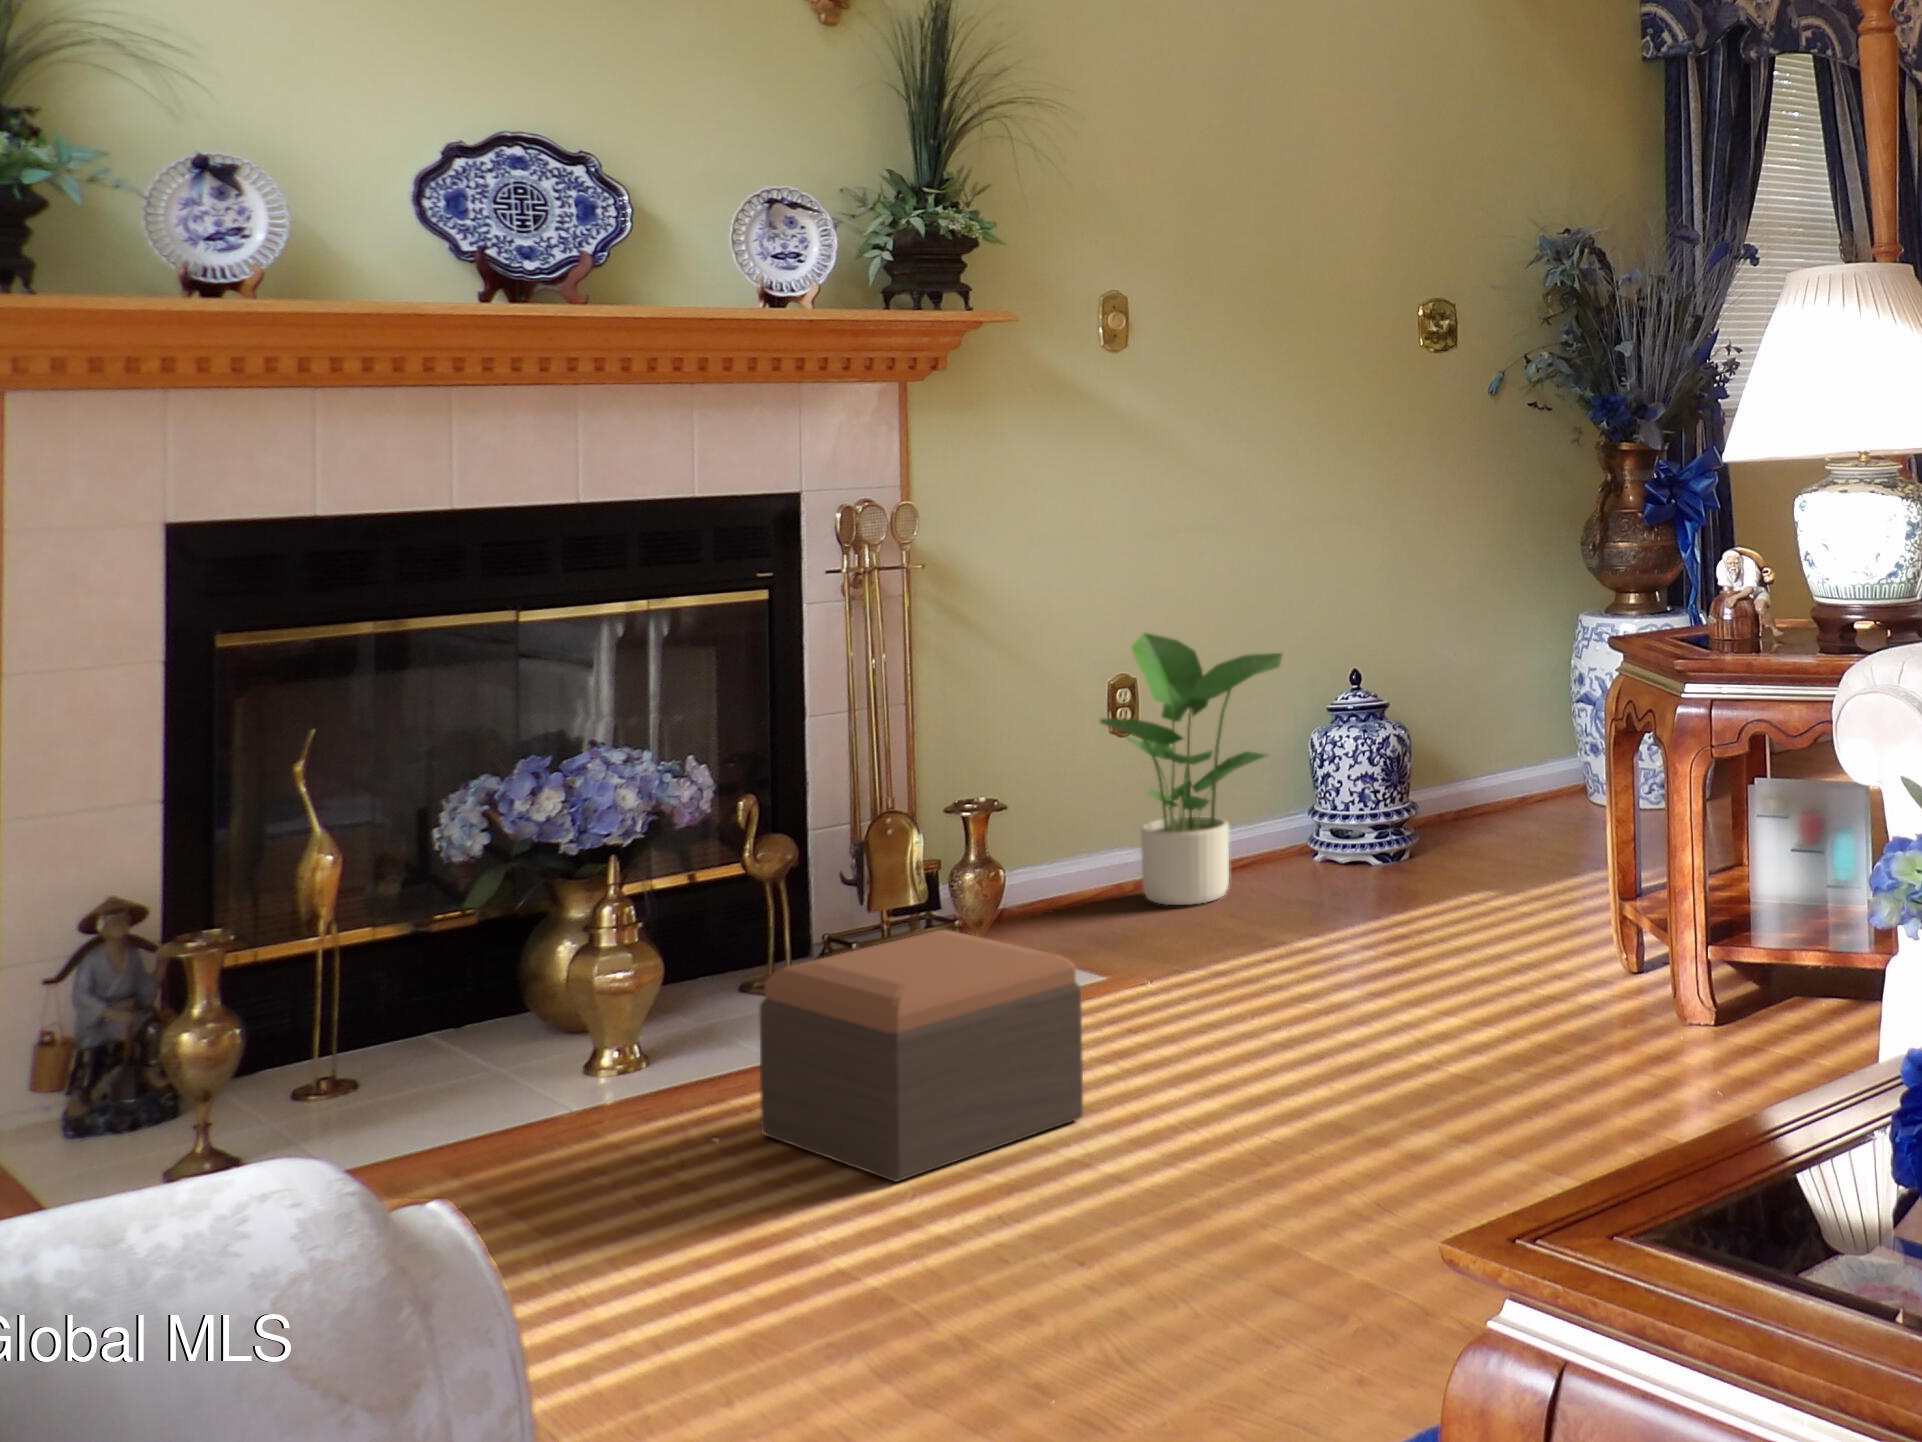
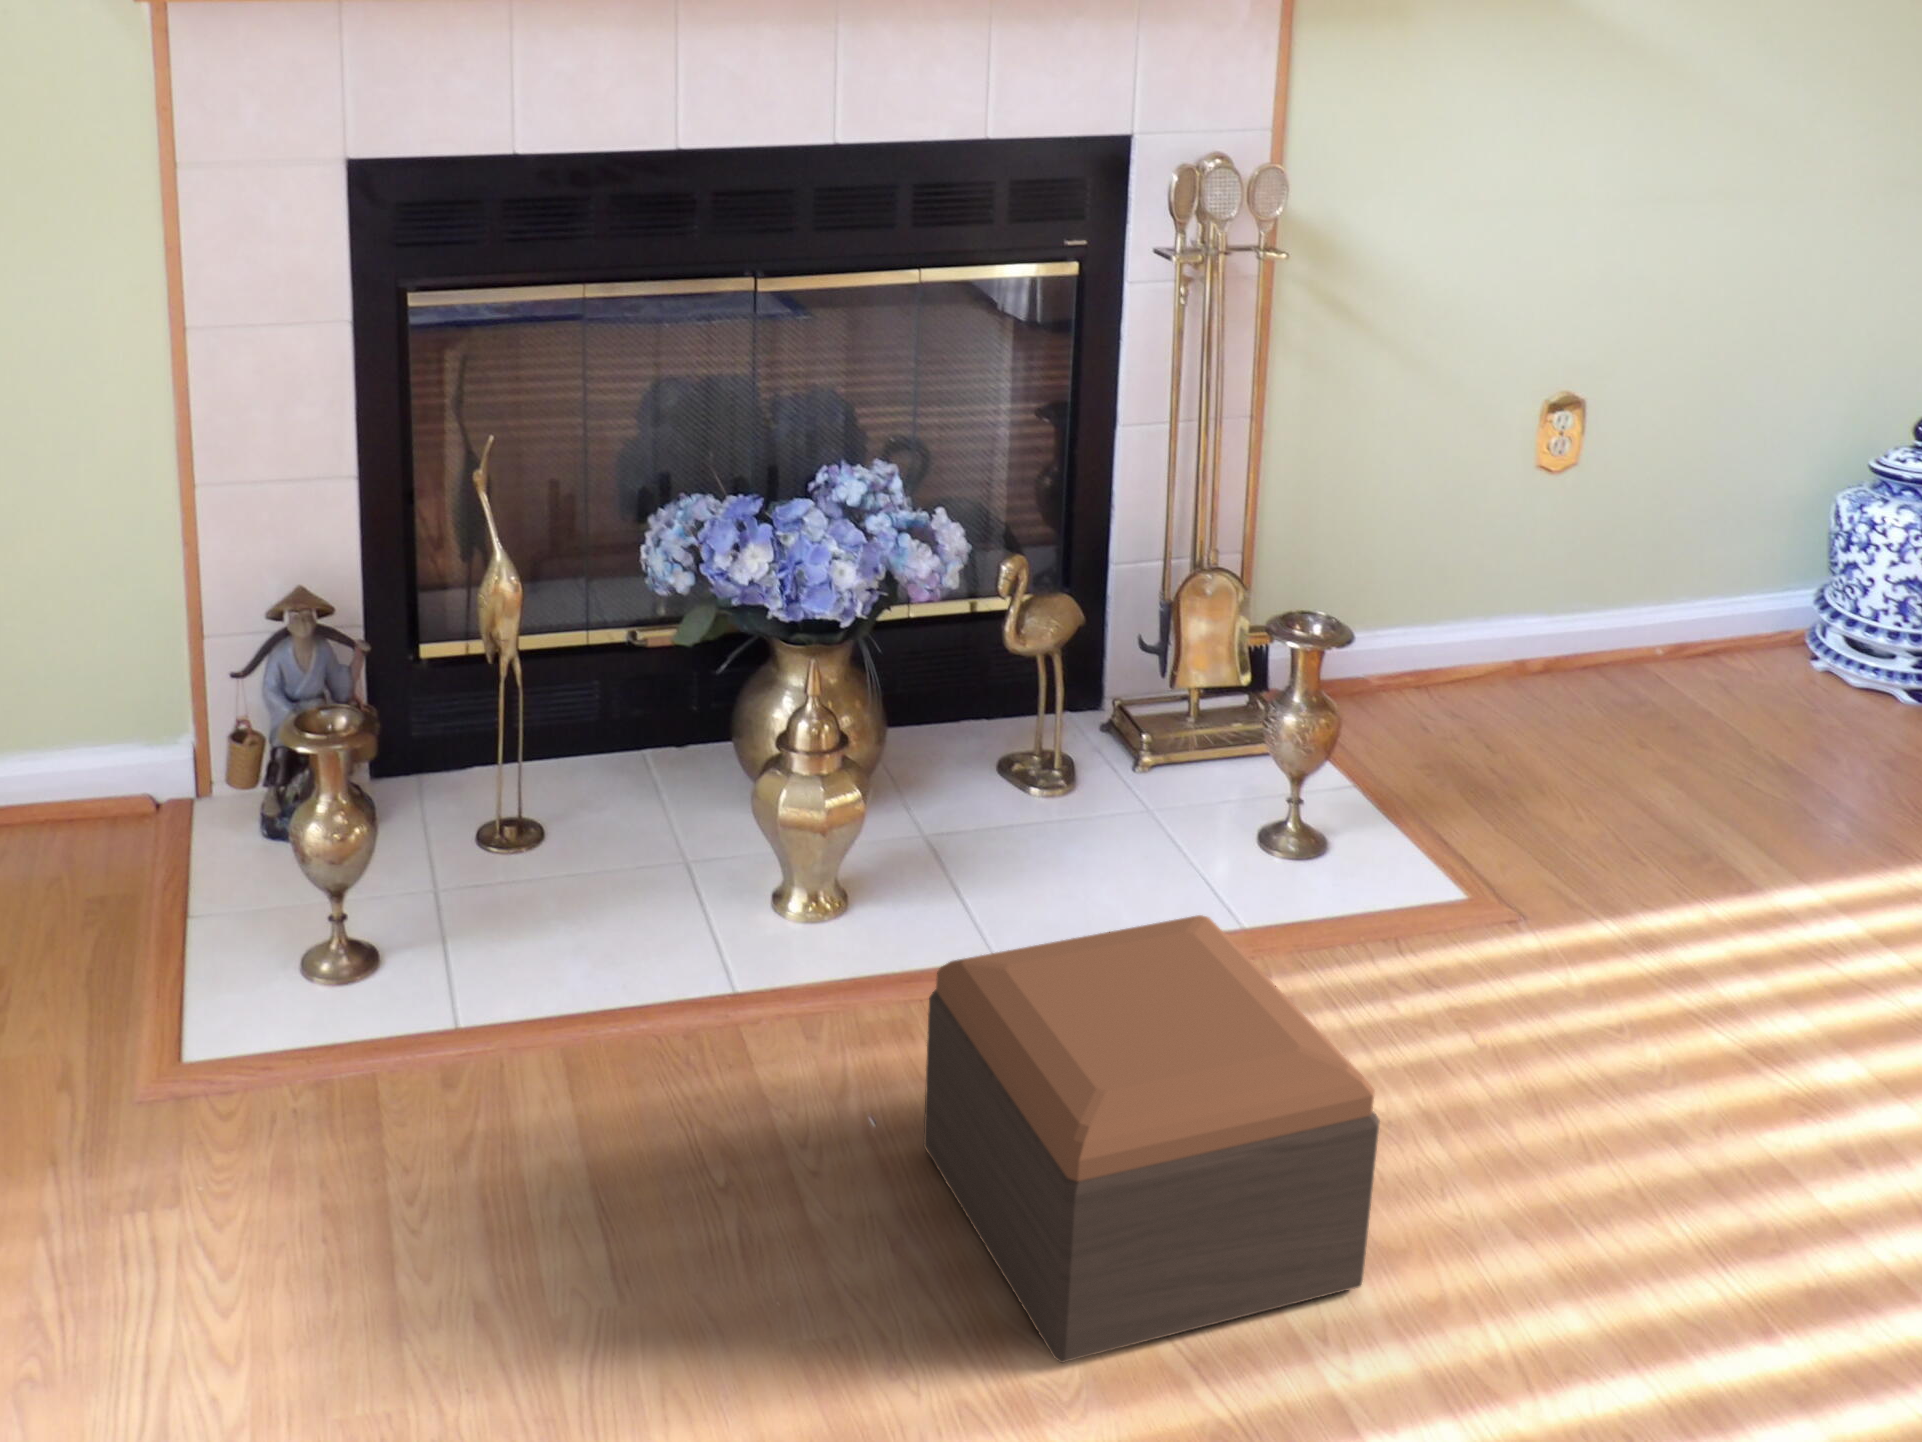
potted plant: present [1100,633,1282,905] -> none [1514,346,1812,739]

